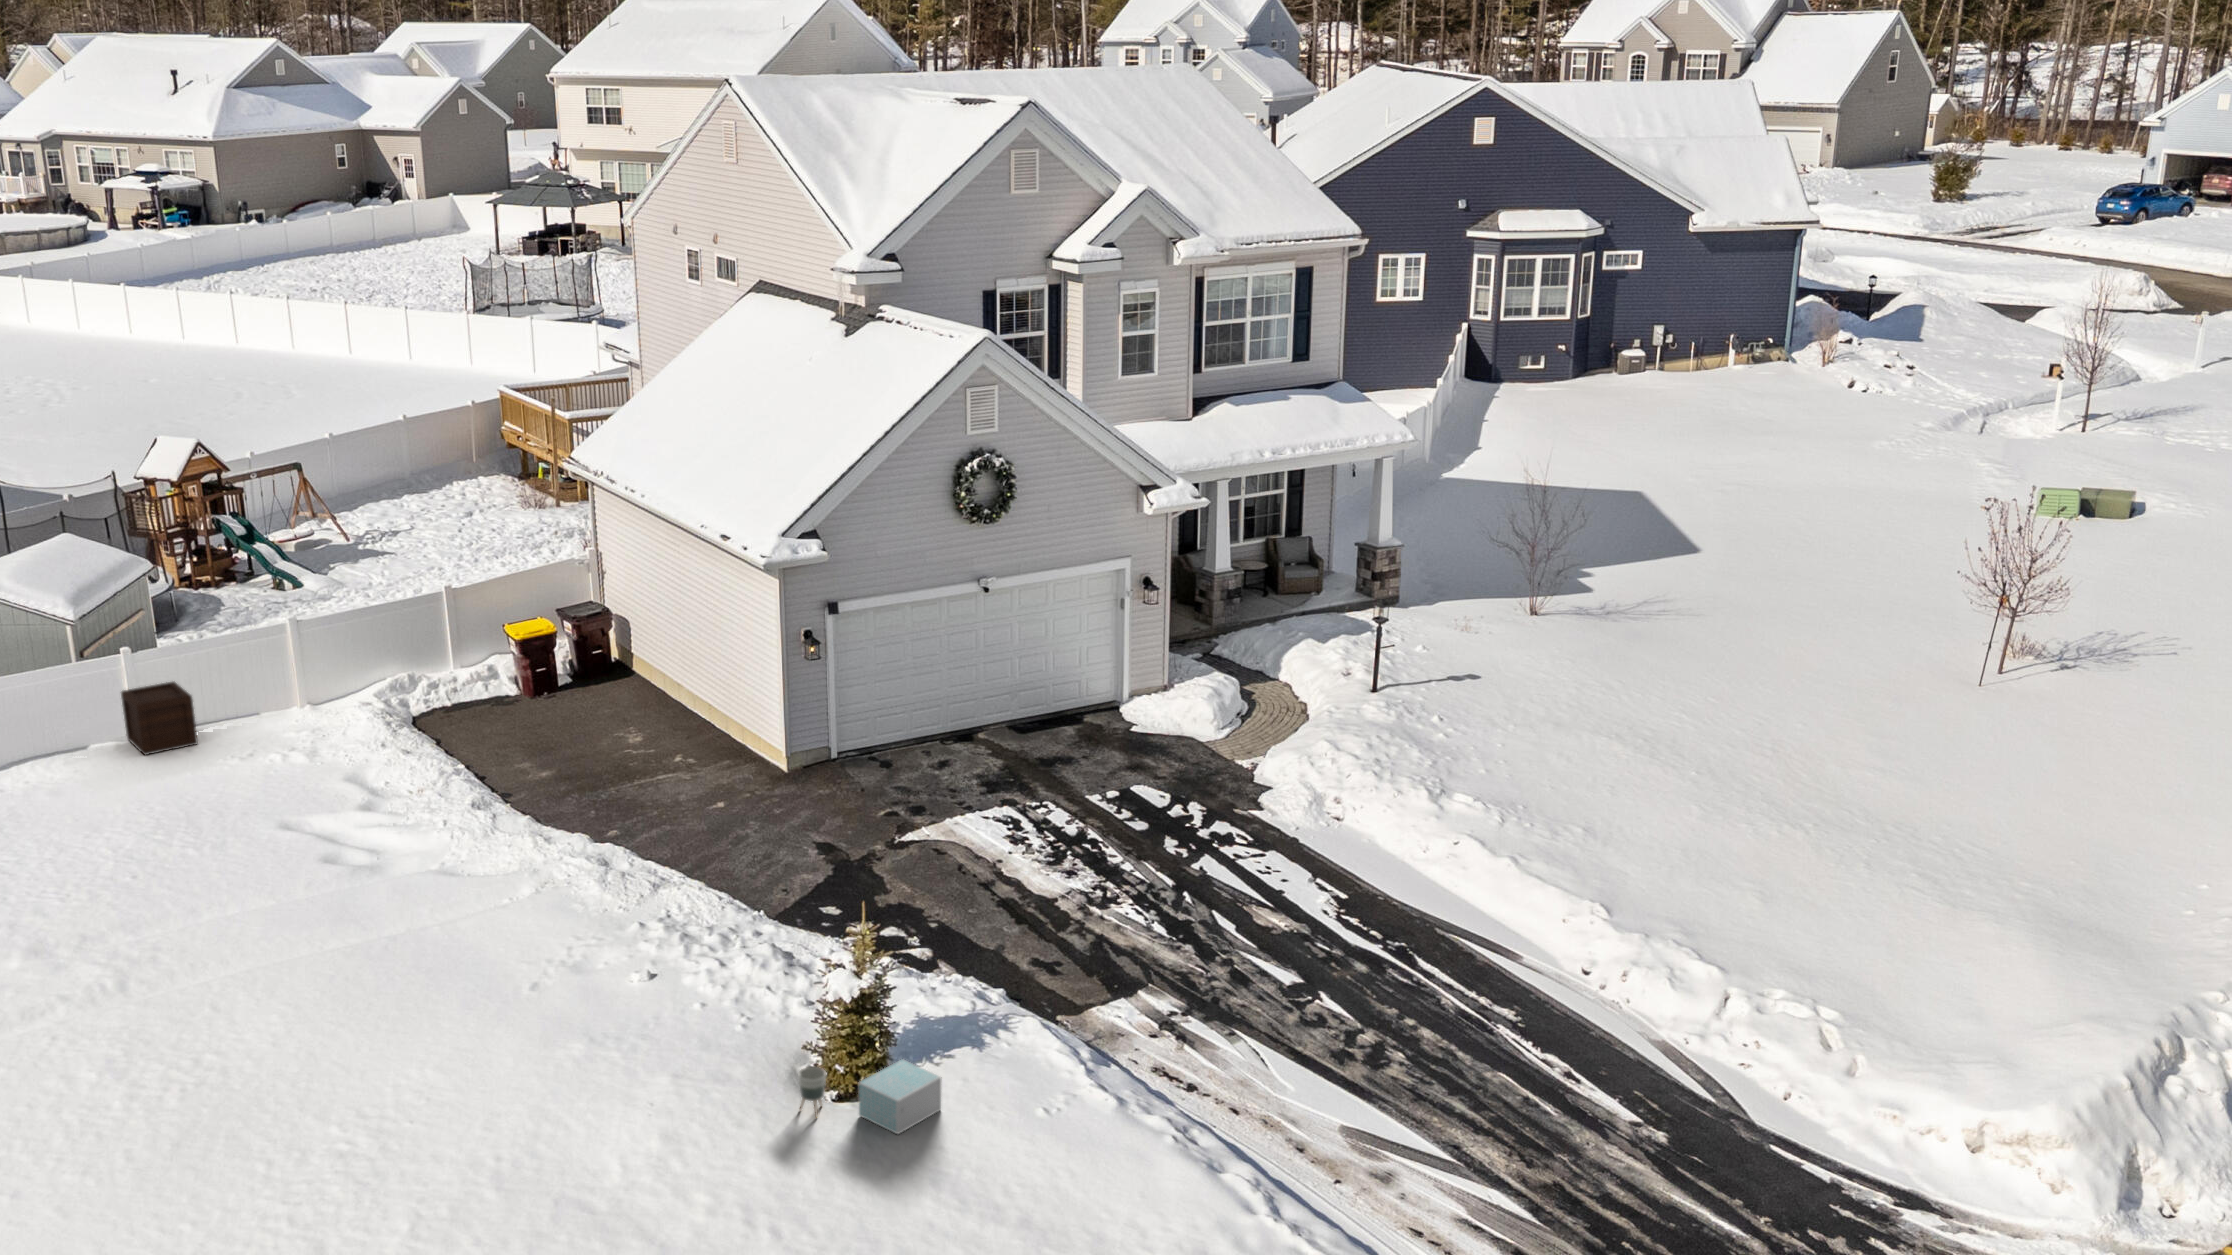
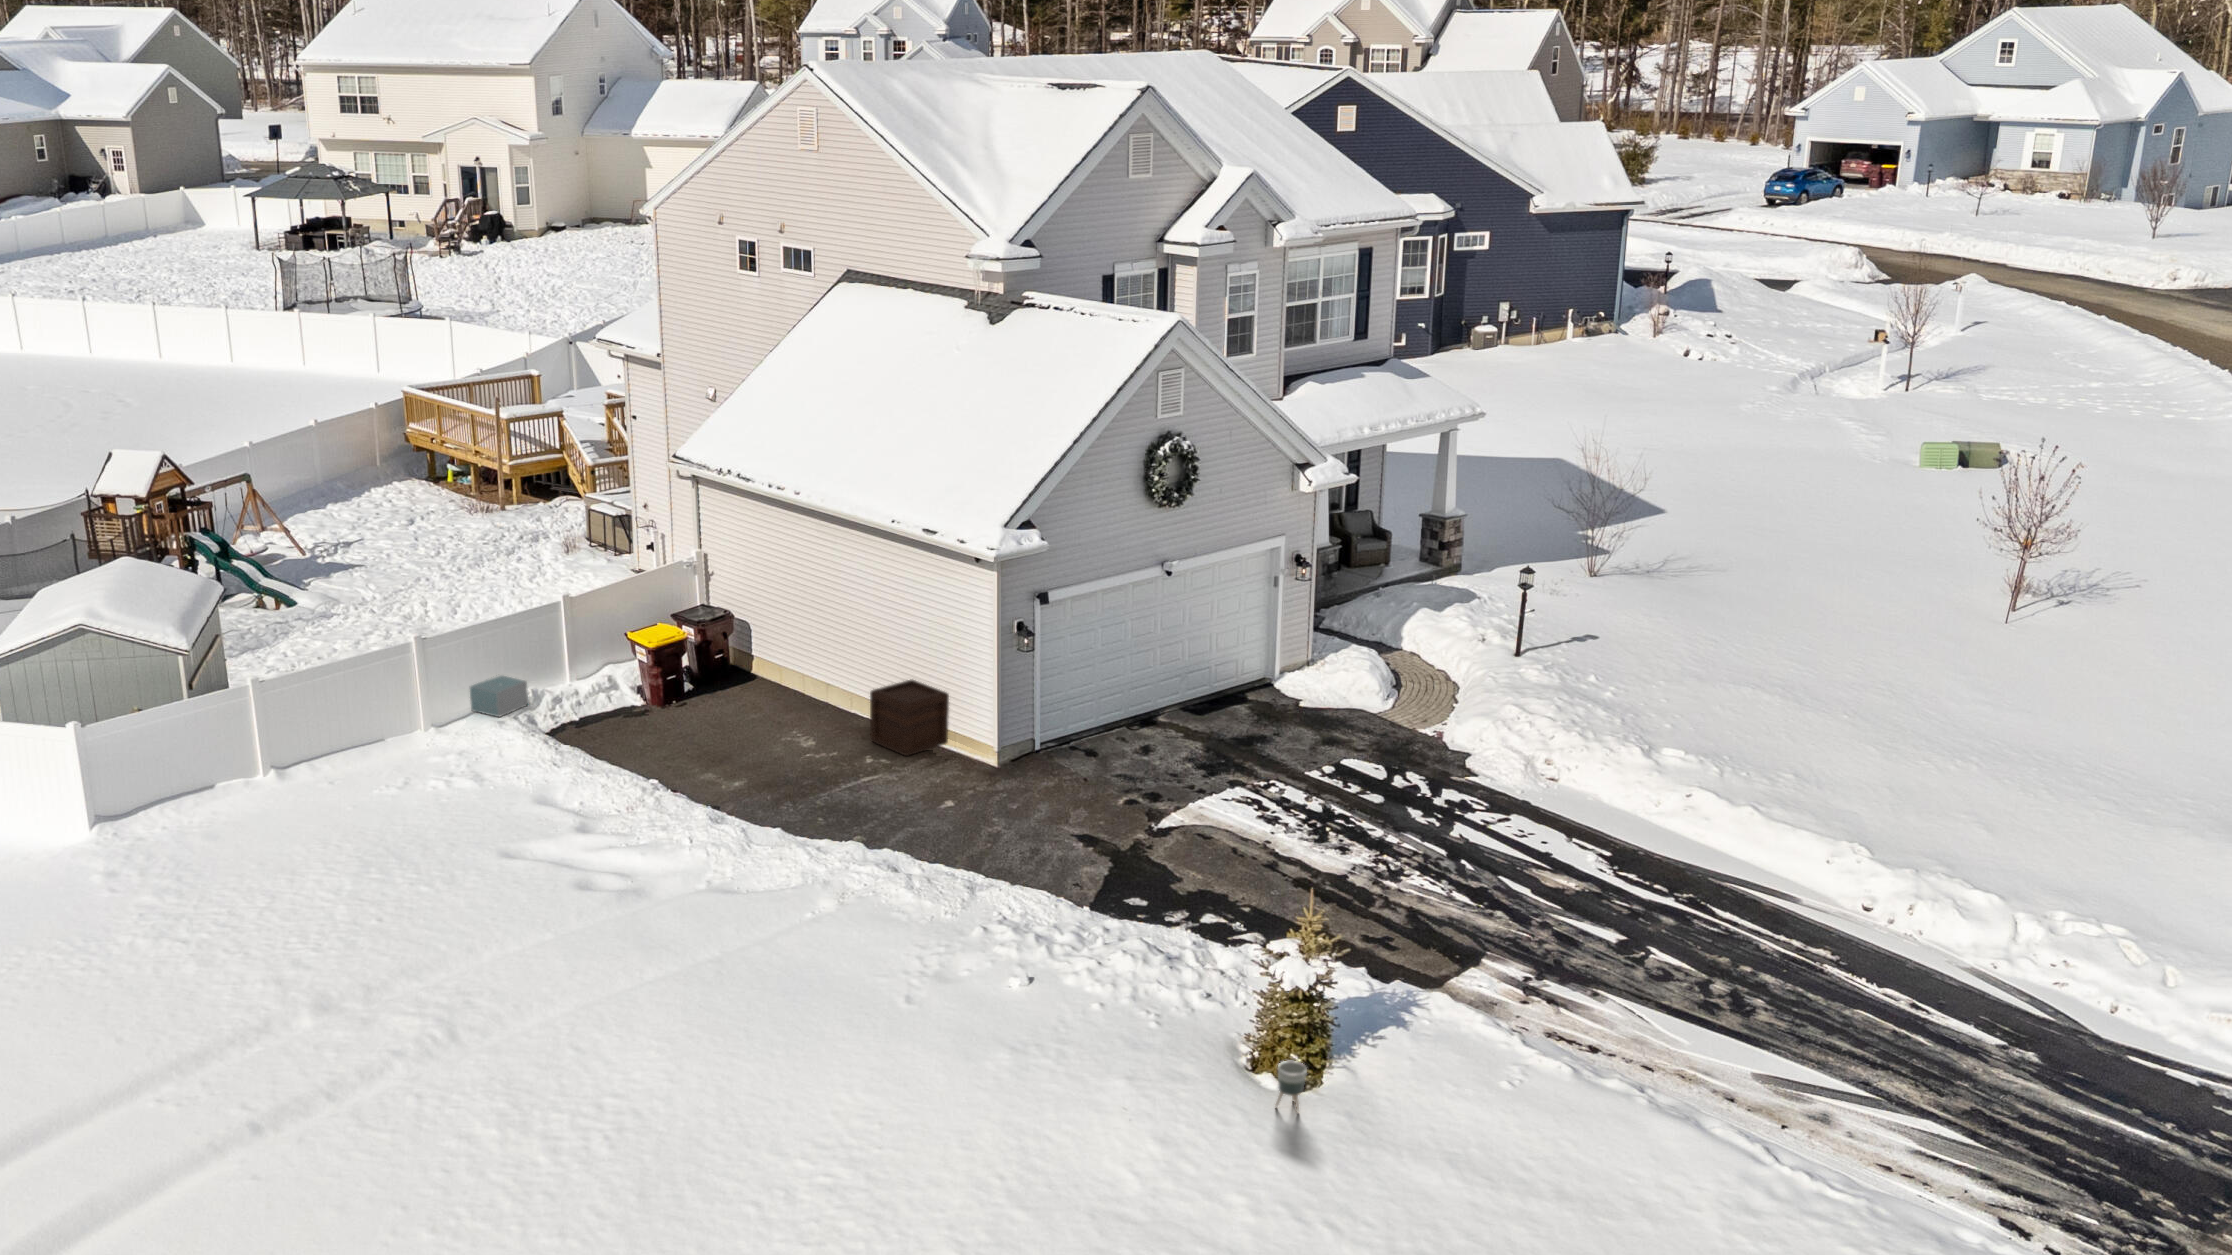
wooden crate: present [121,682,198,755] -> present [870,679,949,756]
storage box: present [858,1060,941,1134] -> present [470,676,528,717]

